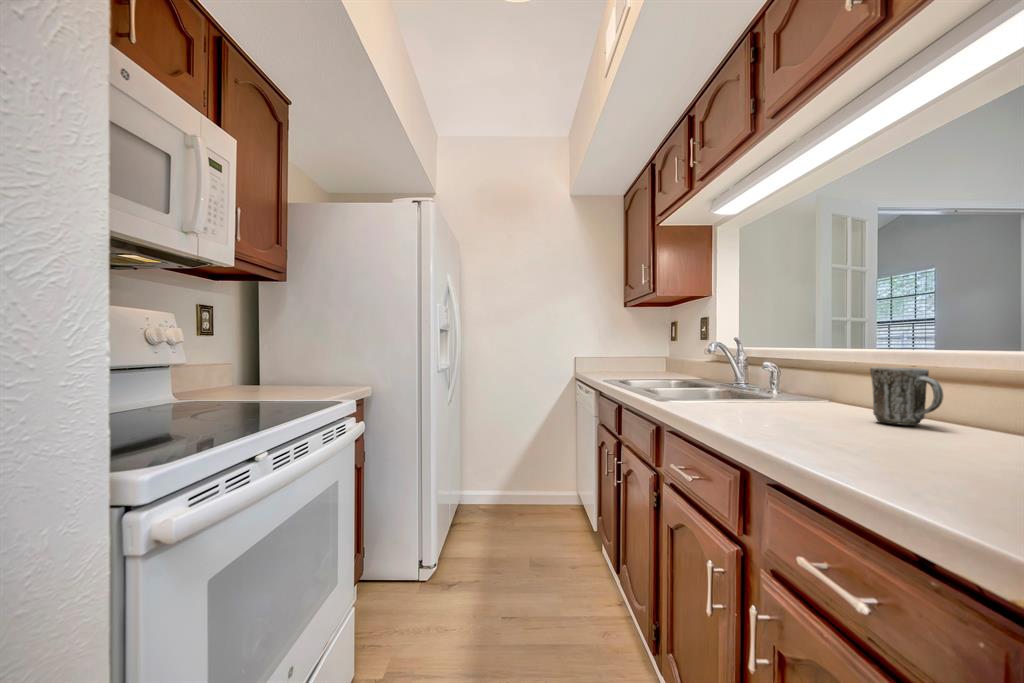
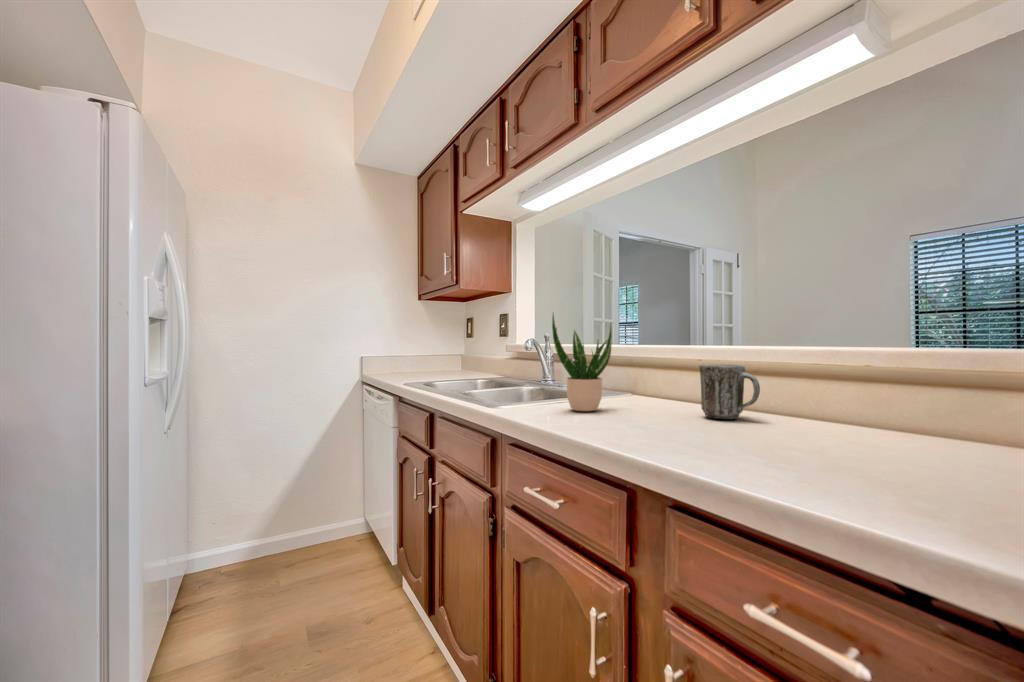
potted plant: none [711,316,779,408] -> present [552,313,612,411]

